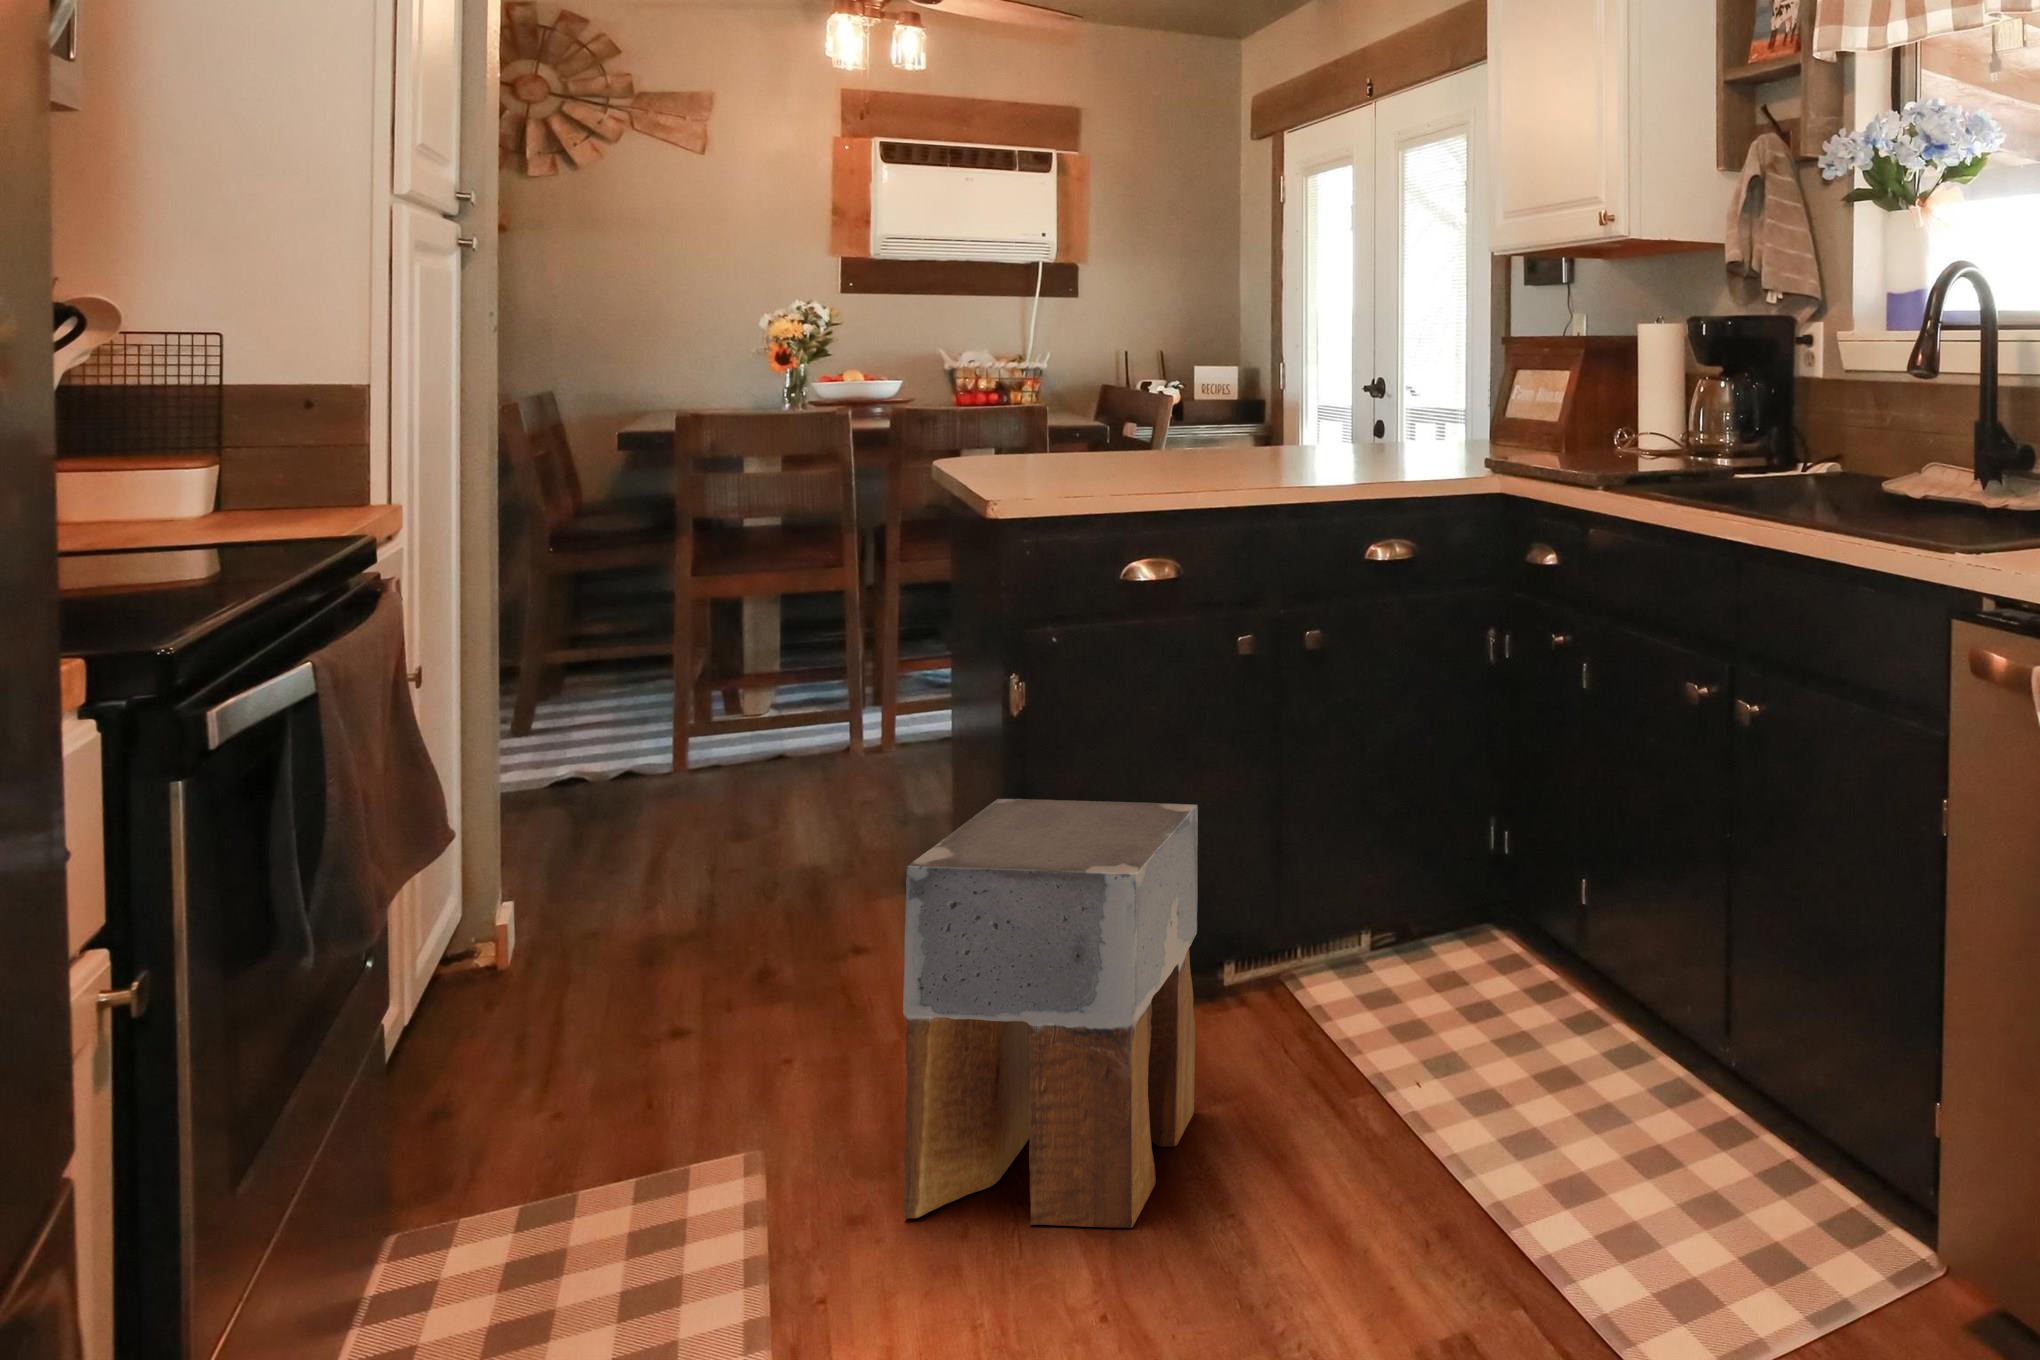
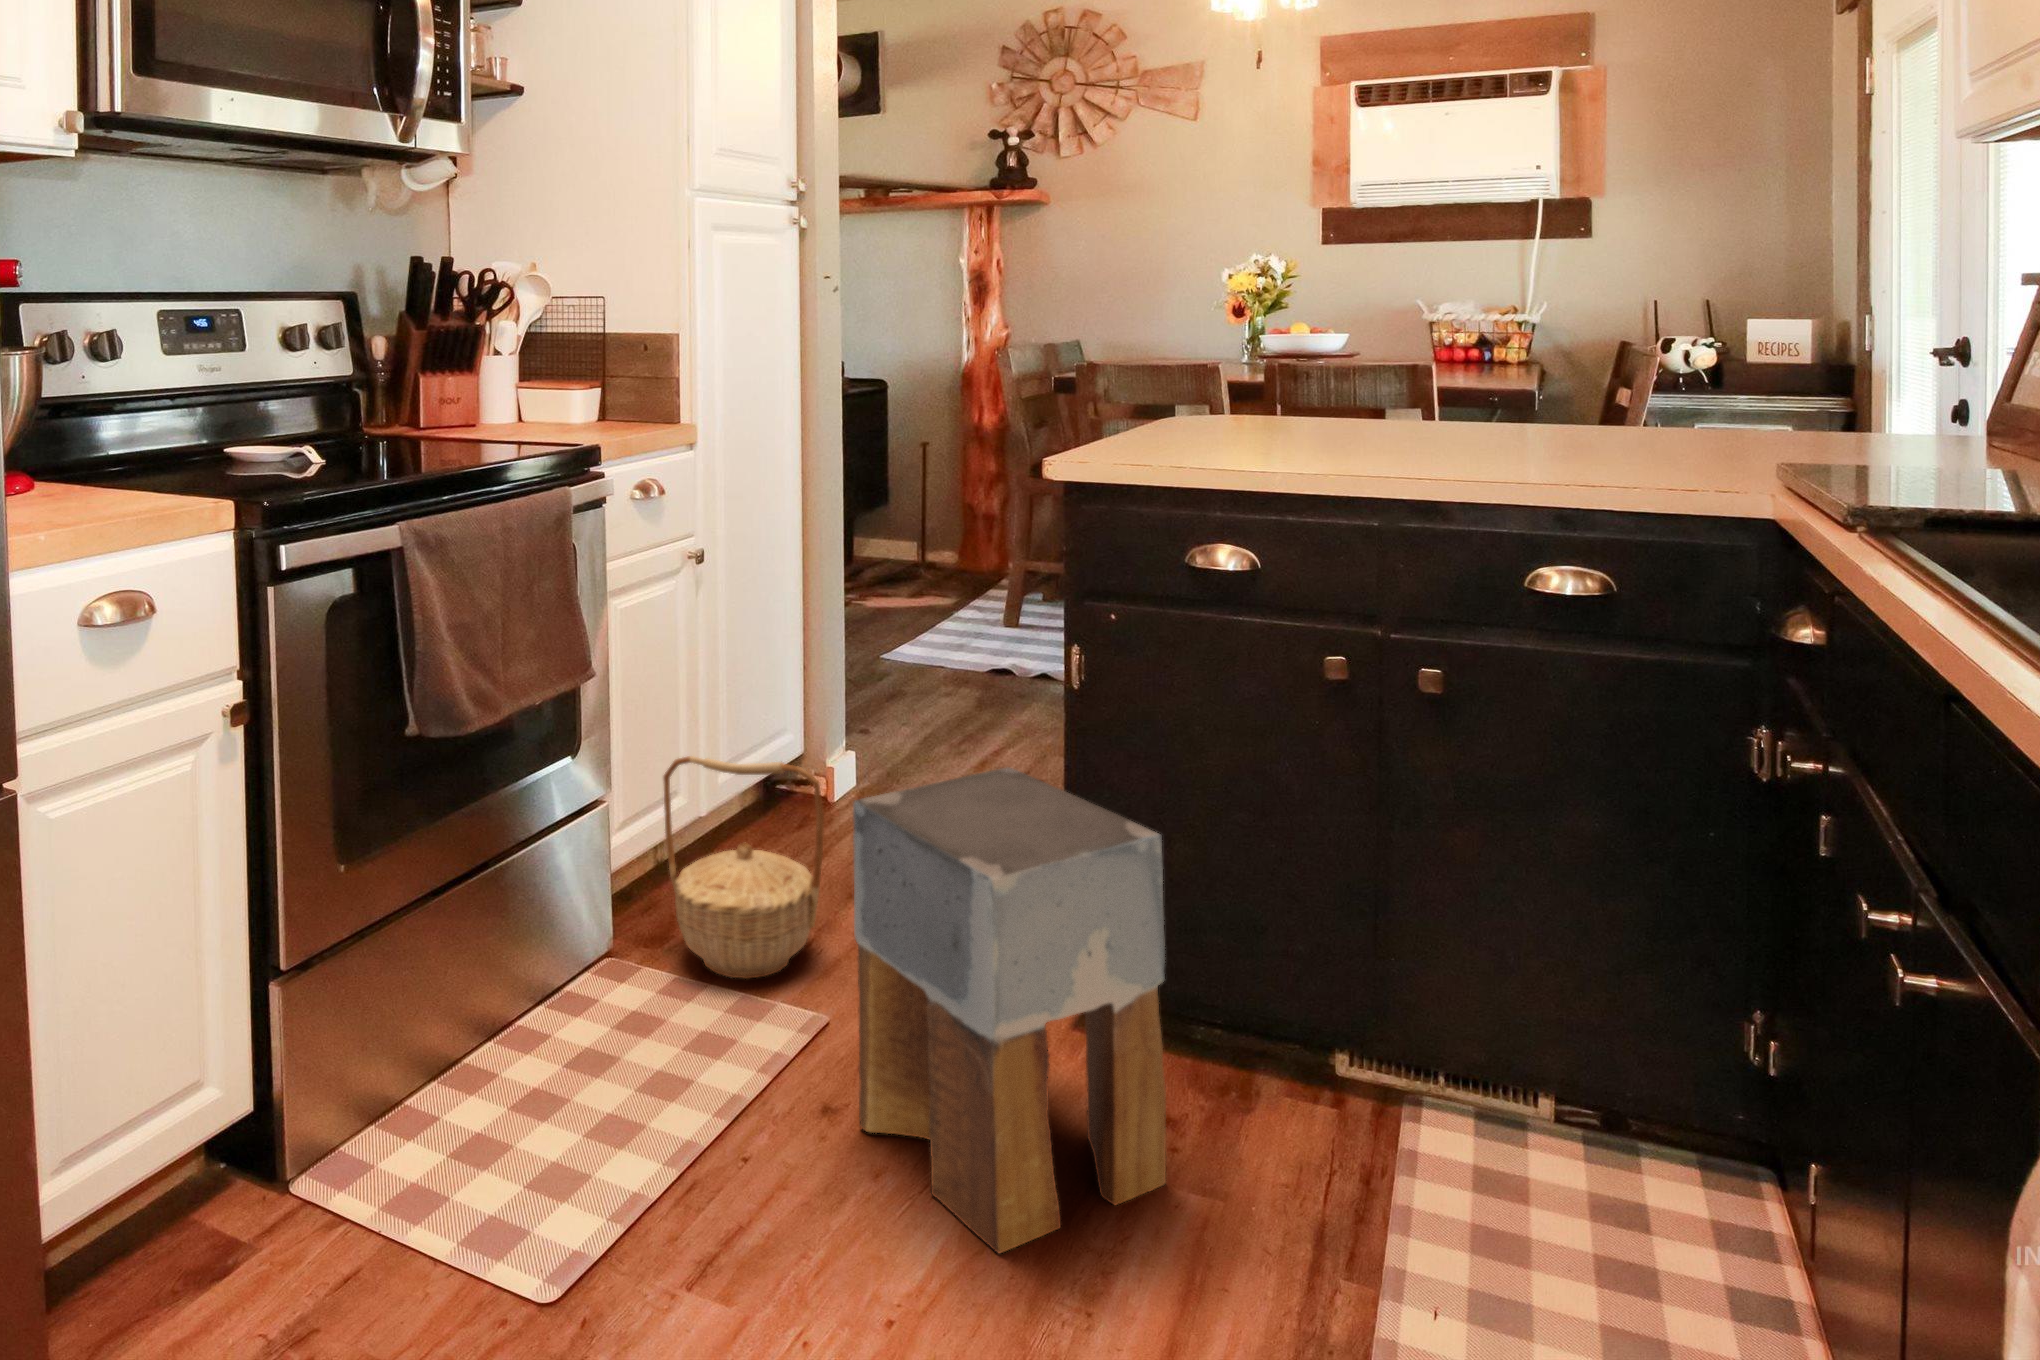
basket: none [438,889,699,1190] -> present [663,756,824,979]

